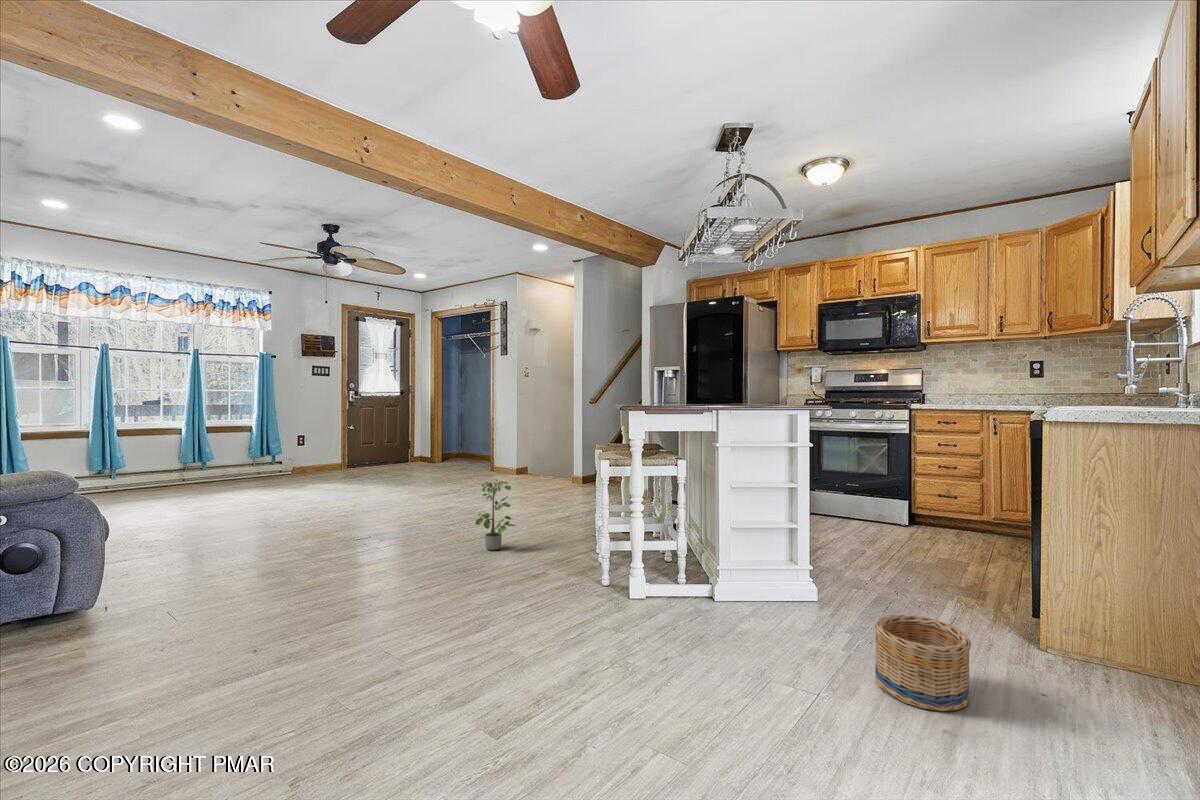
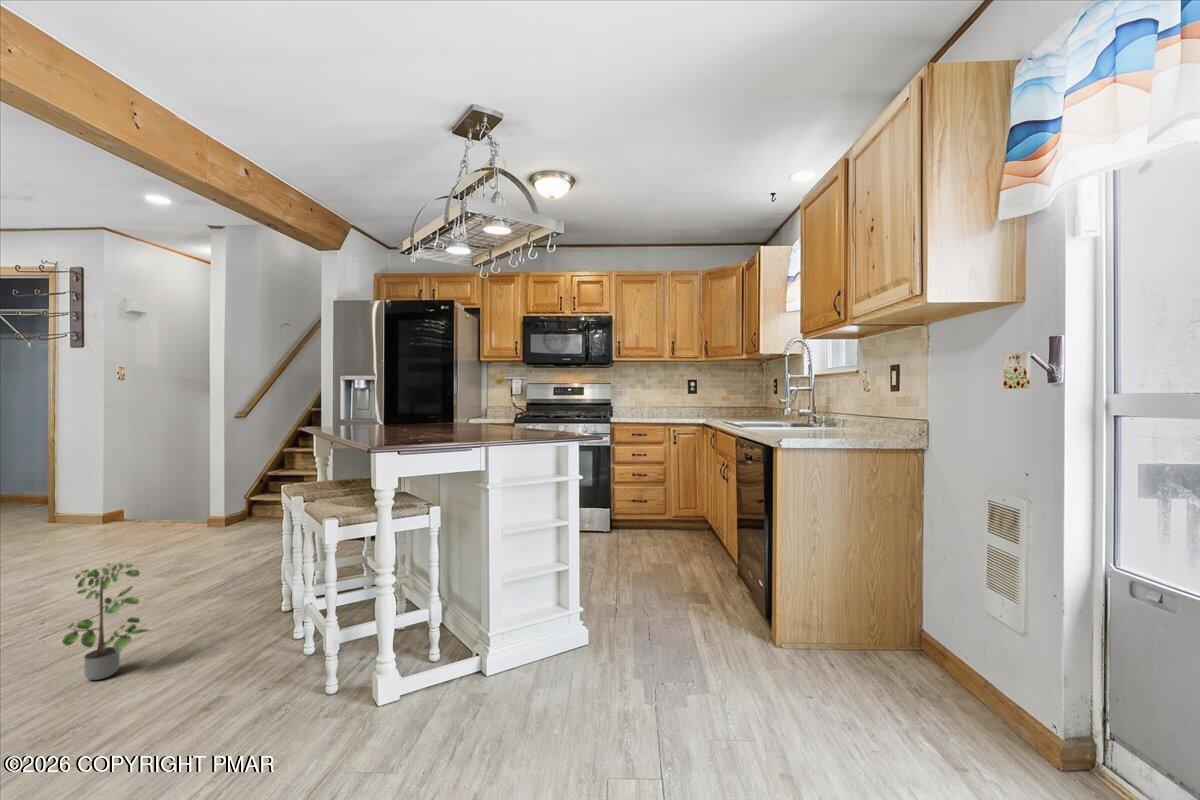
basket: present [874,615,971,711] -> none [690,651,776,754]

